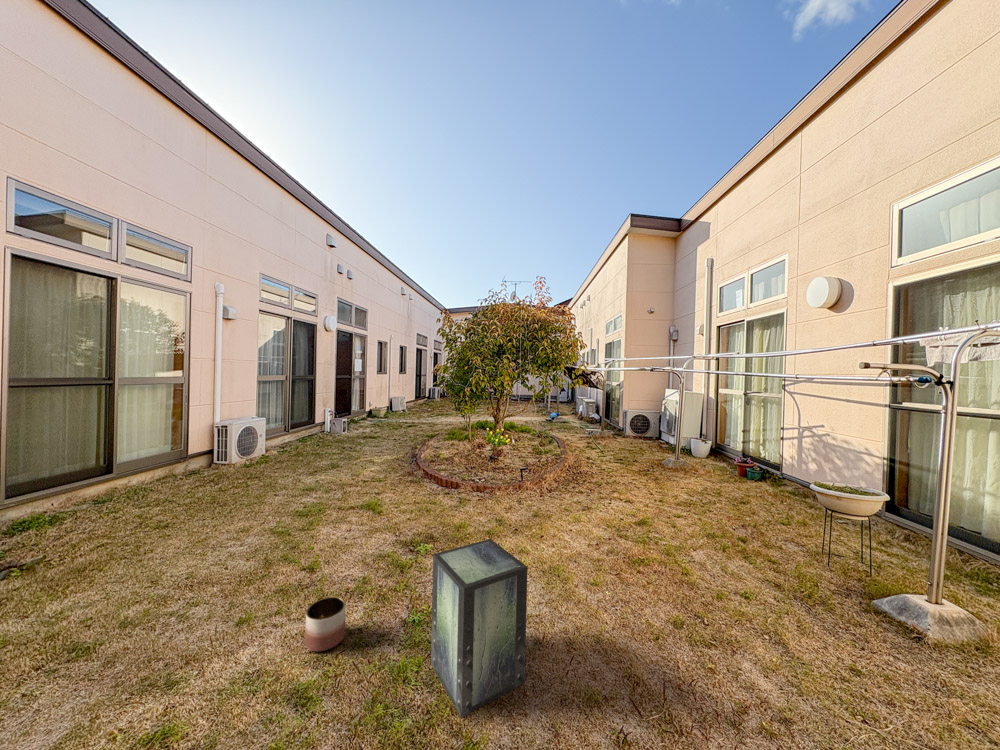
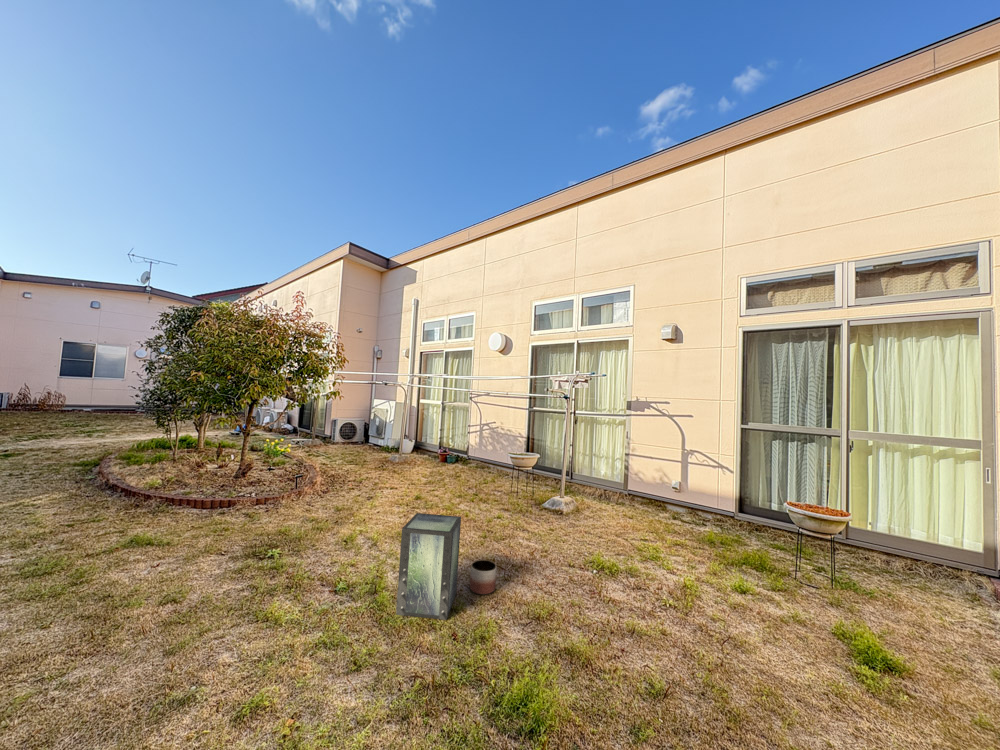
planter: present [305,597,345,651] -> present [470,560,497,595]

